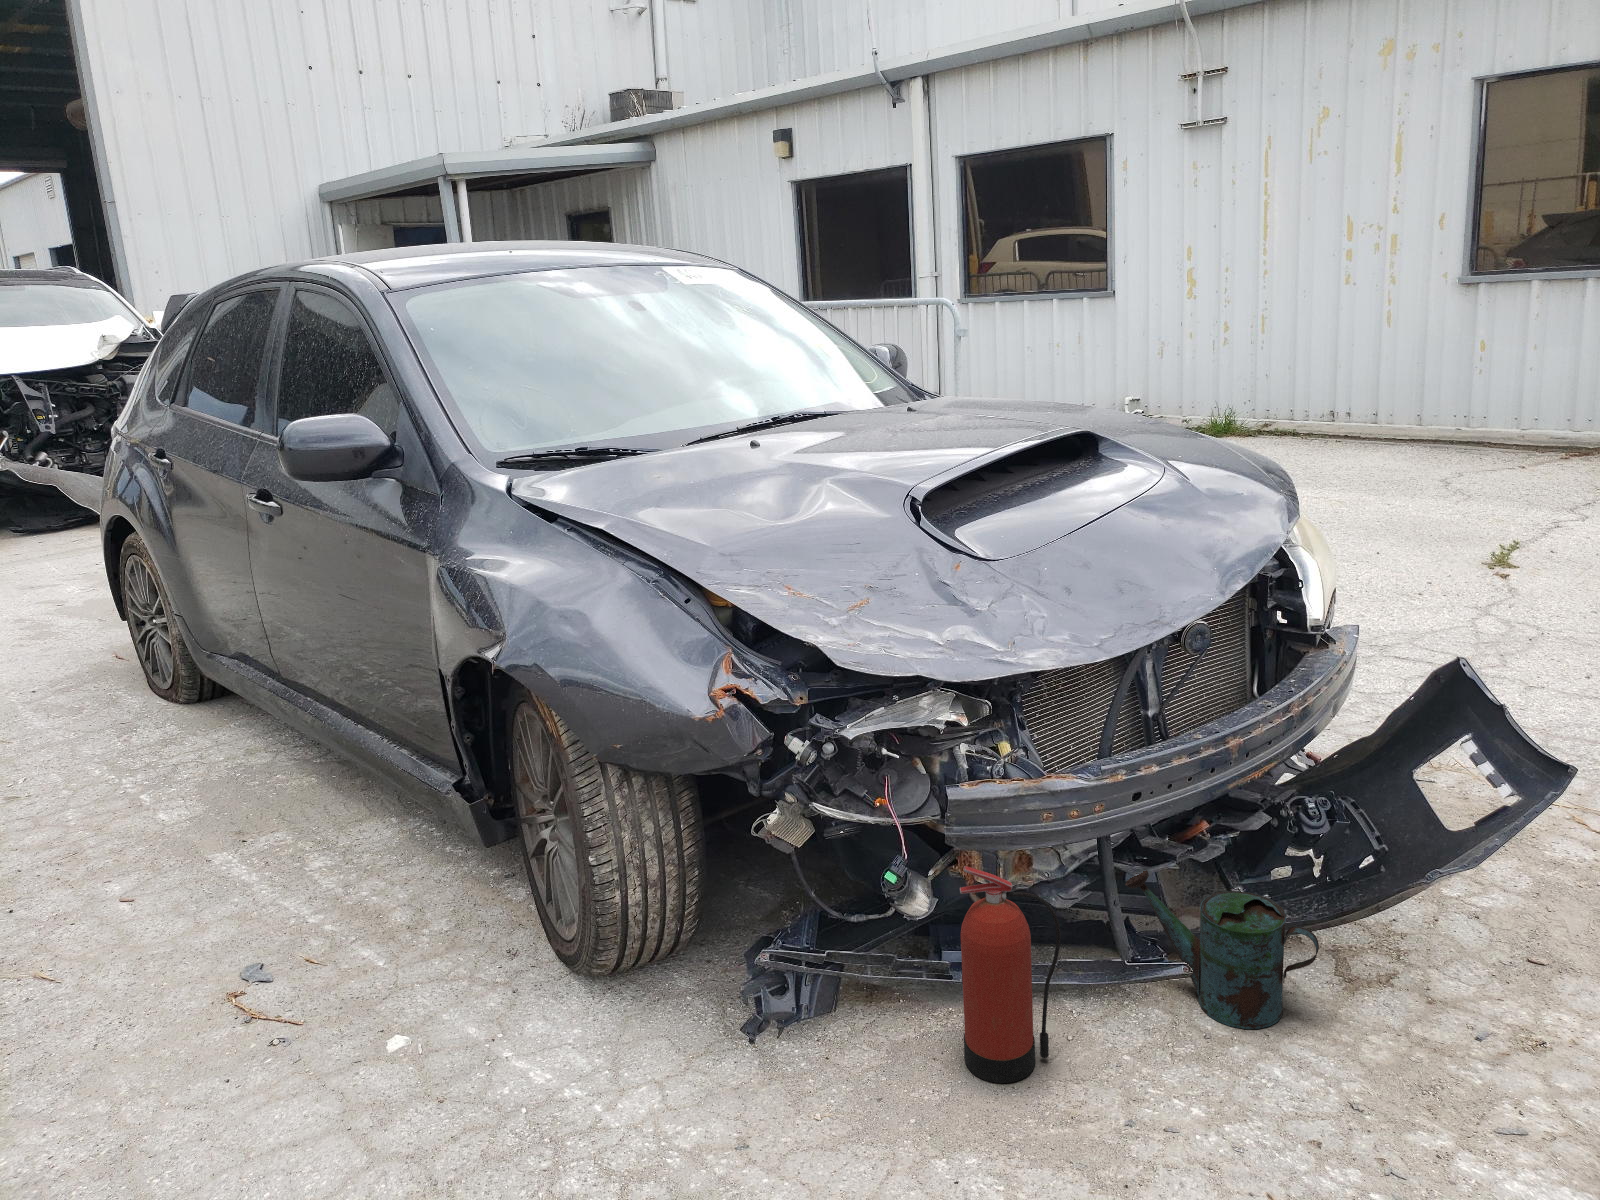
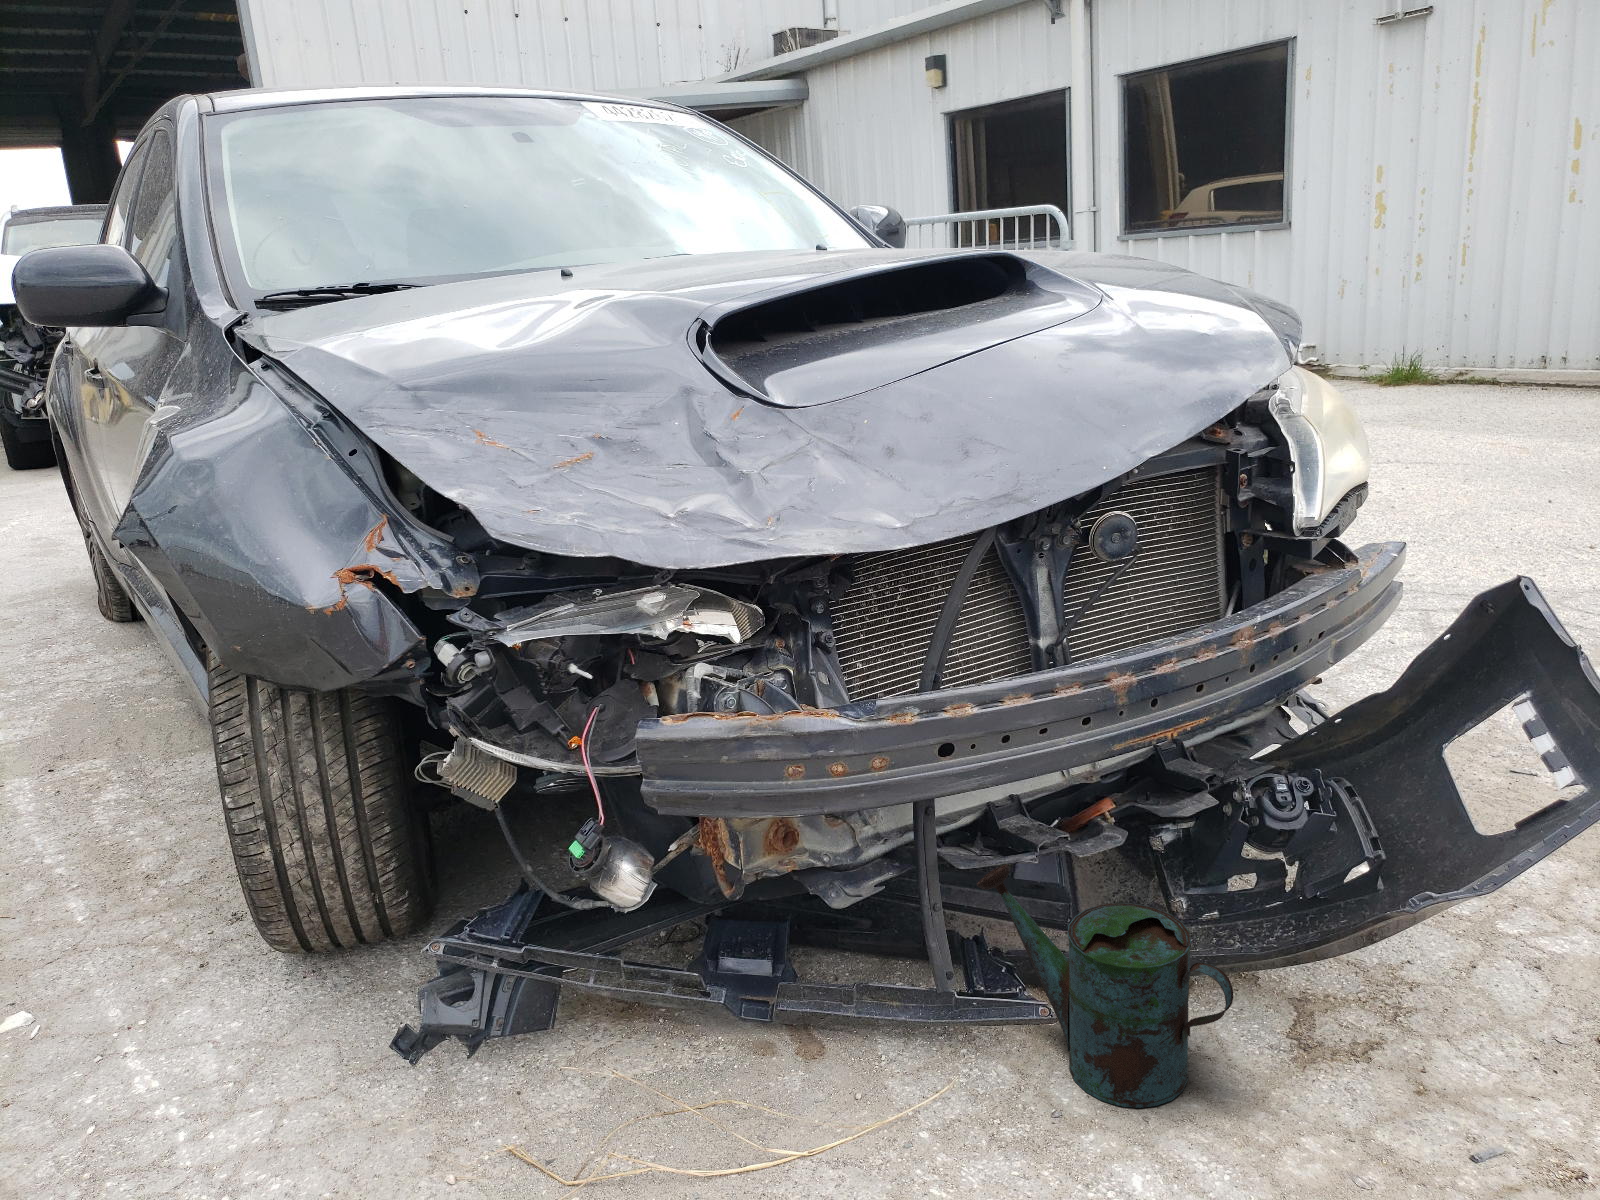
fire extinguisher: present [960,866,1061,1083] -> none [675,839,823,1155]

